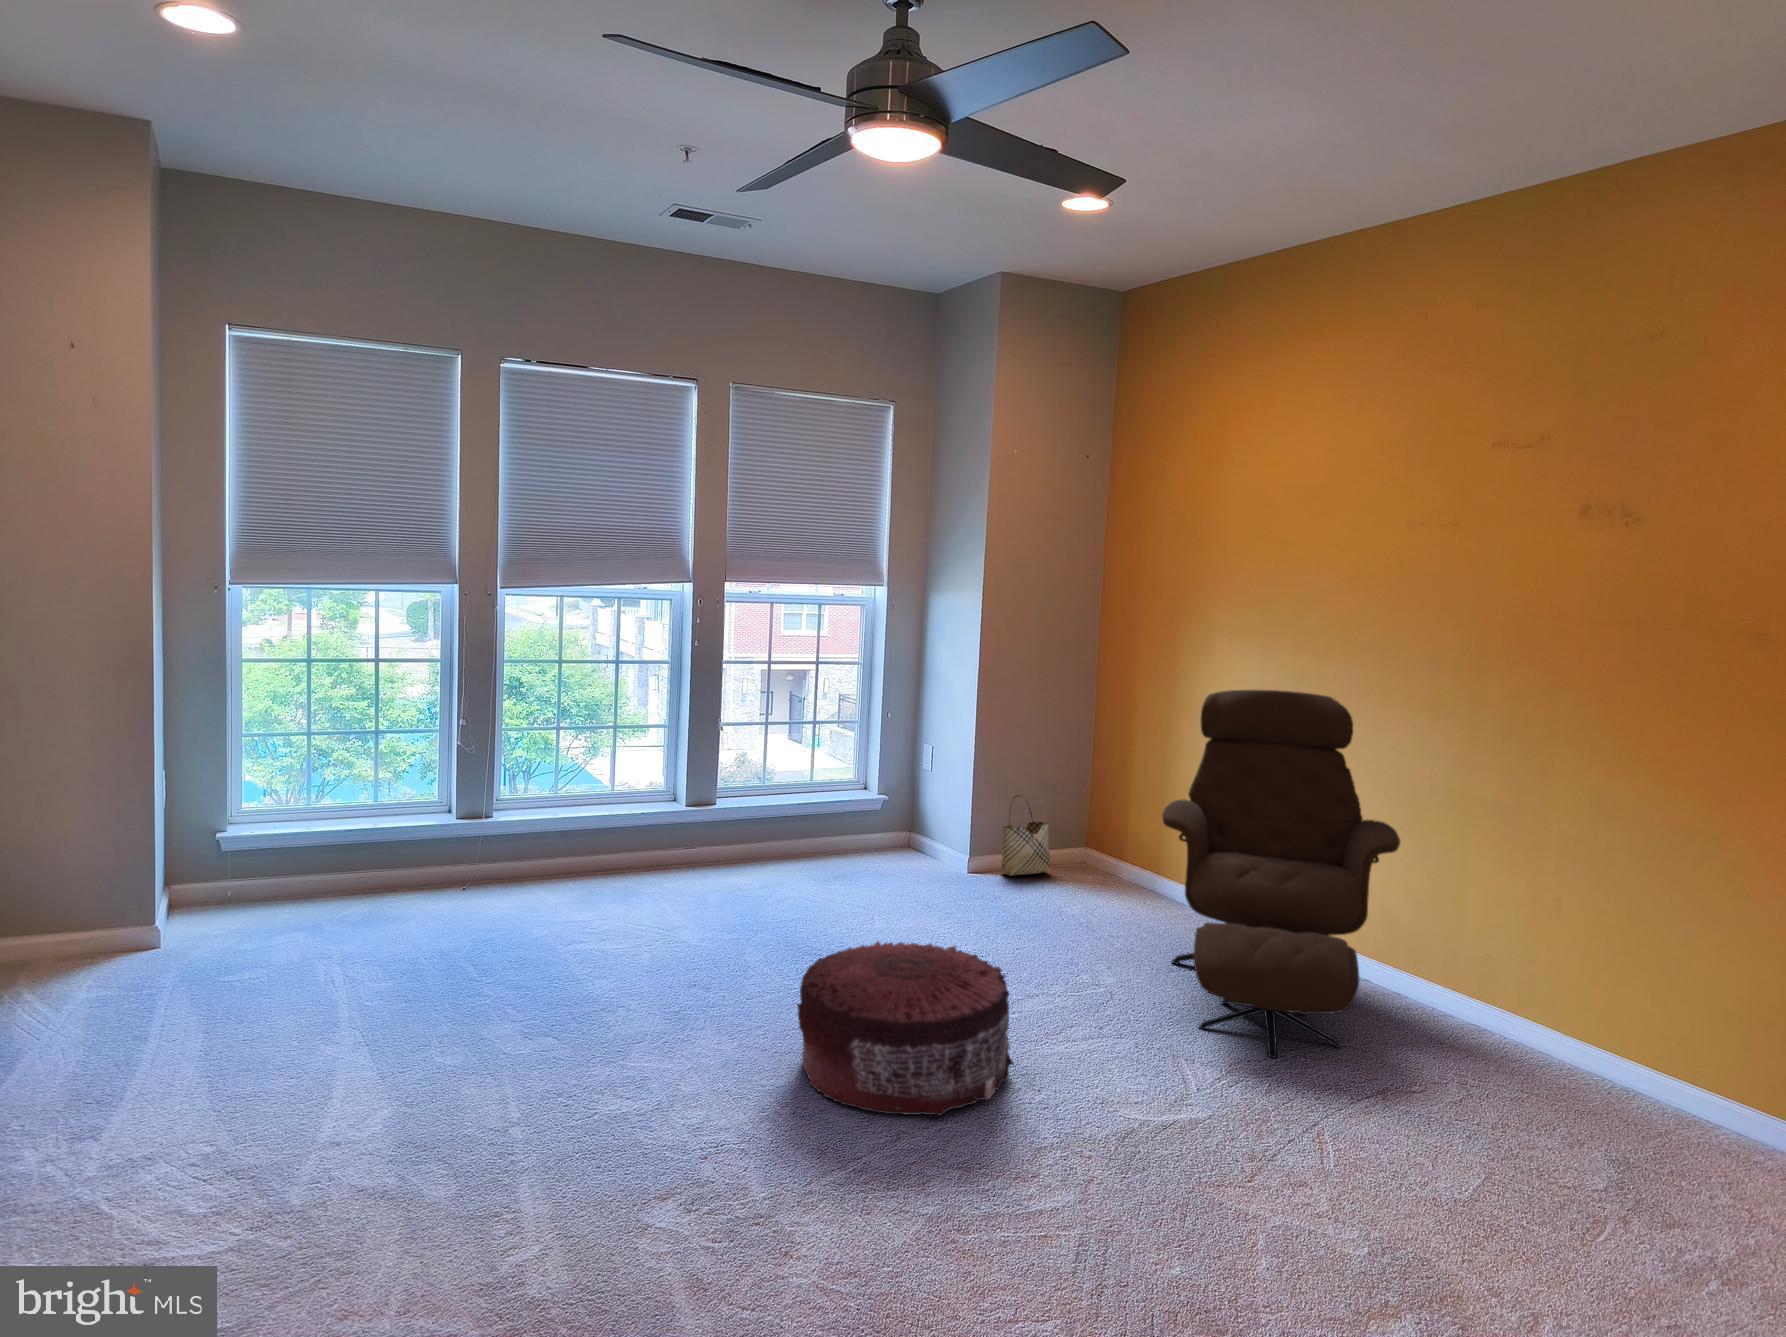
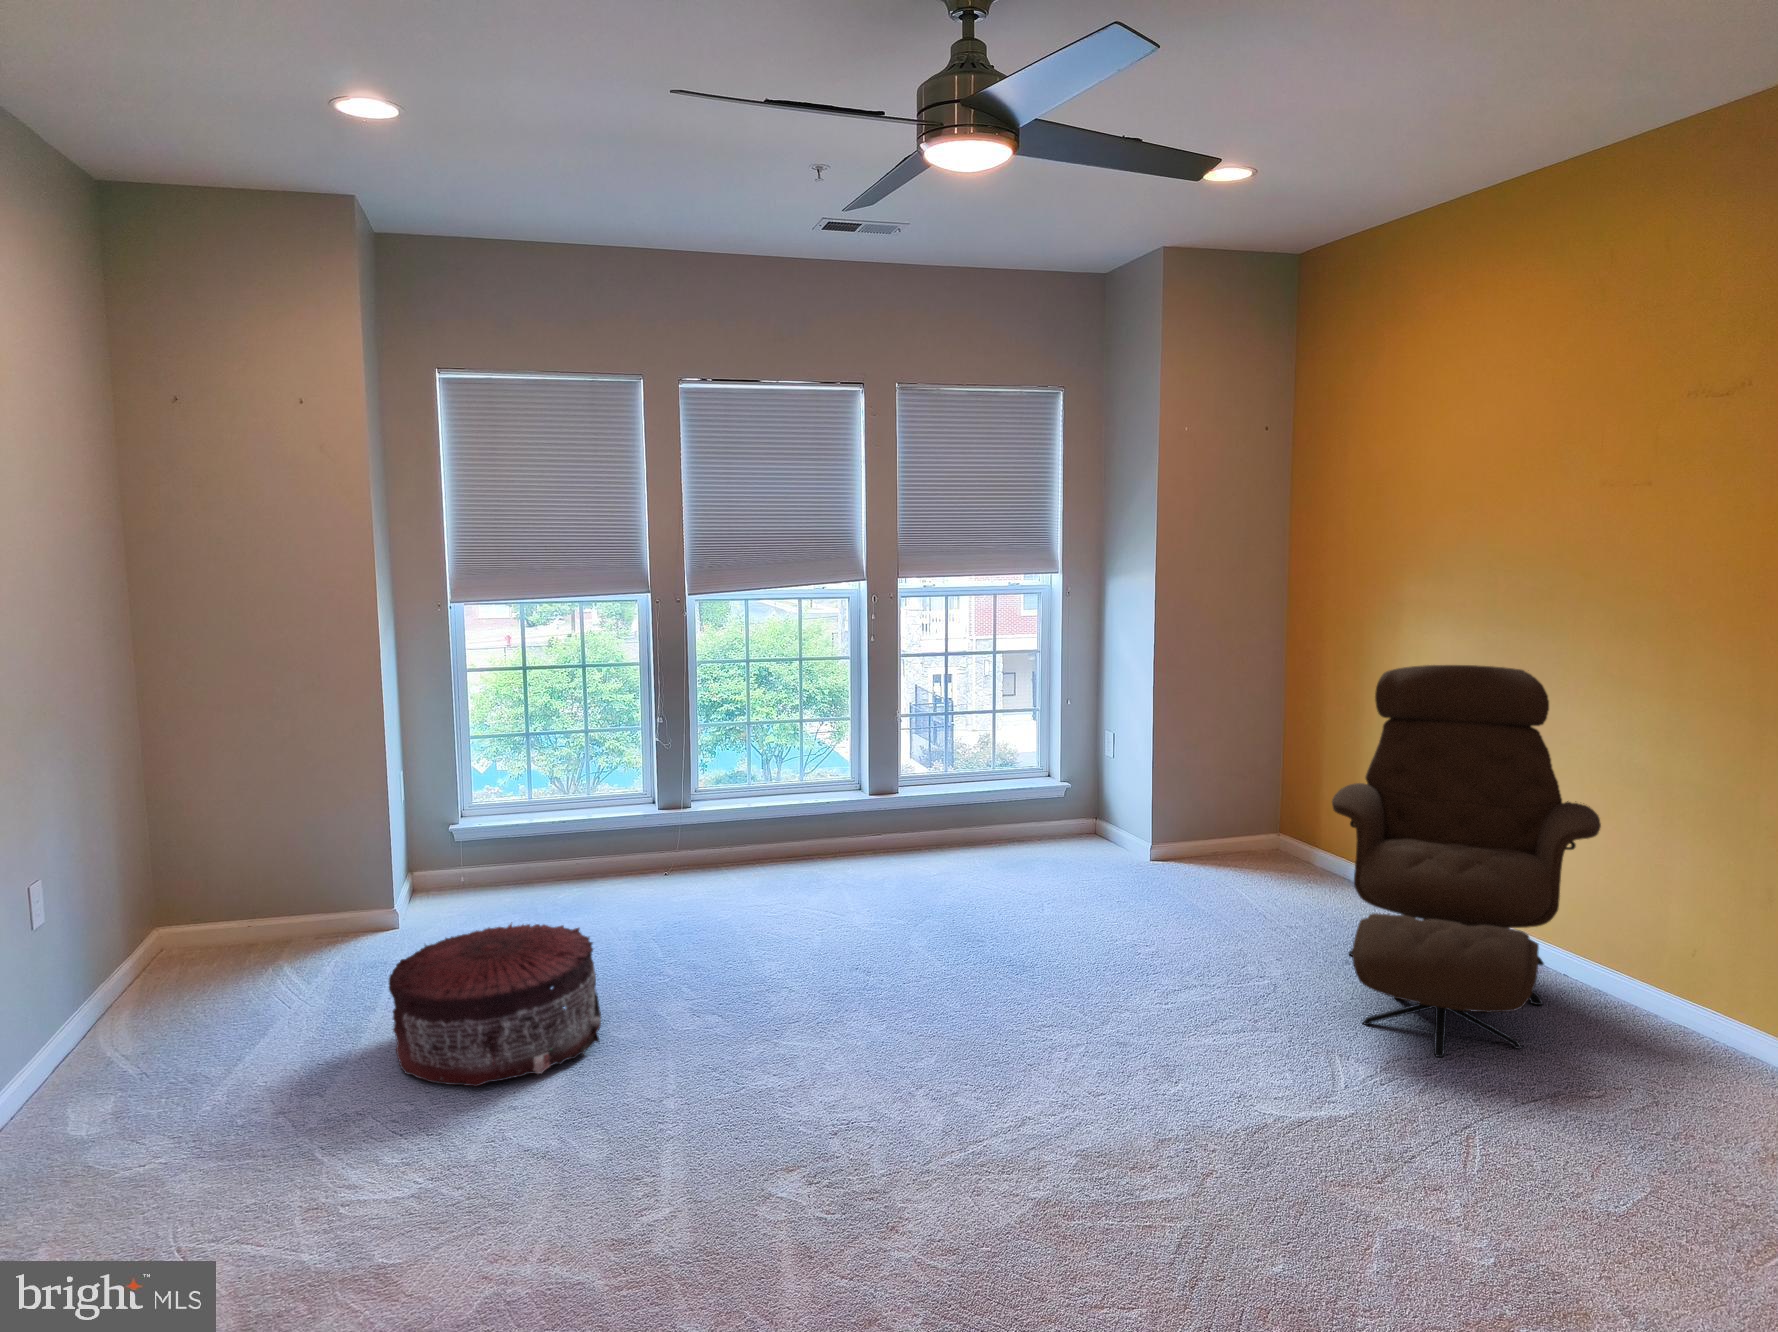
woven basket: present [1001,795,1050,876] -> none [1183,779,1236,862]
pouf: present [797,941,1013,1115] -> present [389,924,601,1086]

